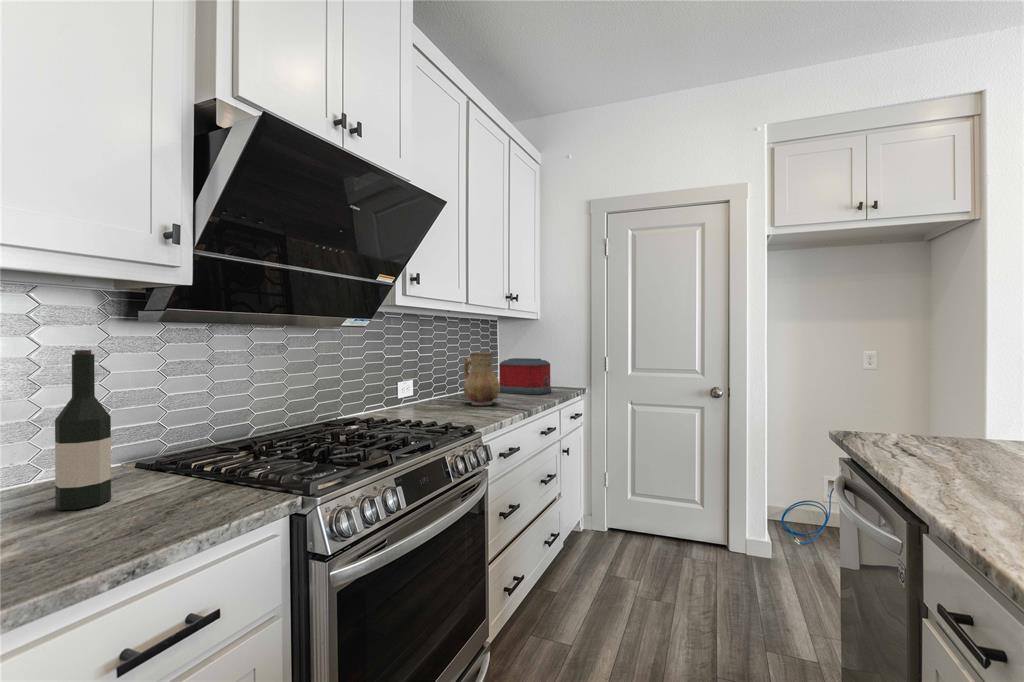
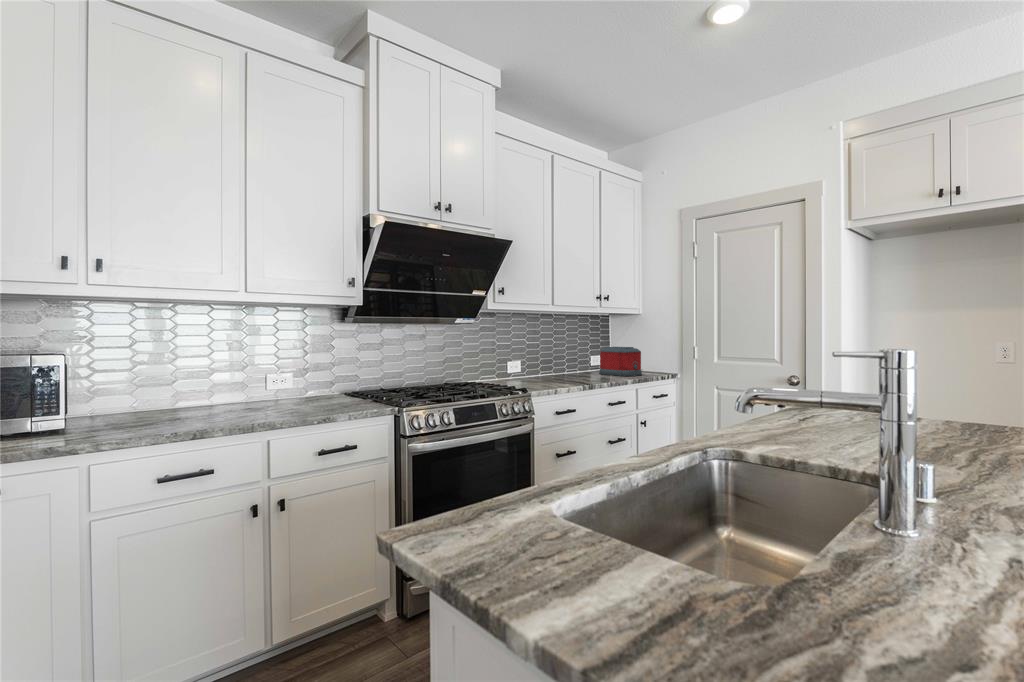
wine bottle: present [55,350,111,510] -> none [309,336,328,404]
ceramic pitcher: present [463,353,500,405] -> none [553,341,581,380]

